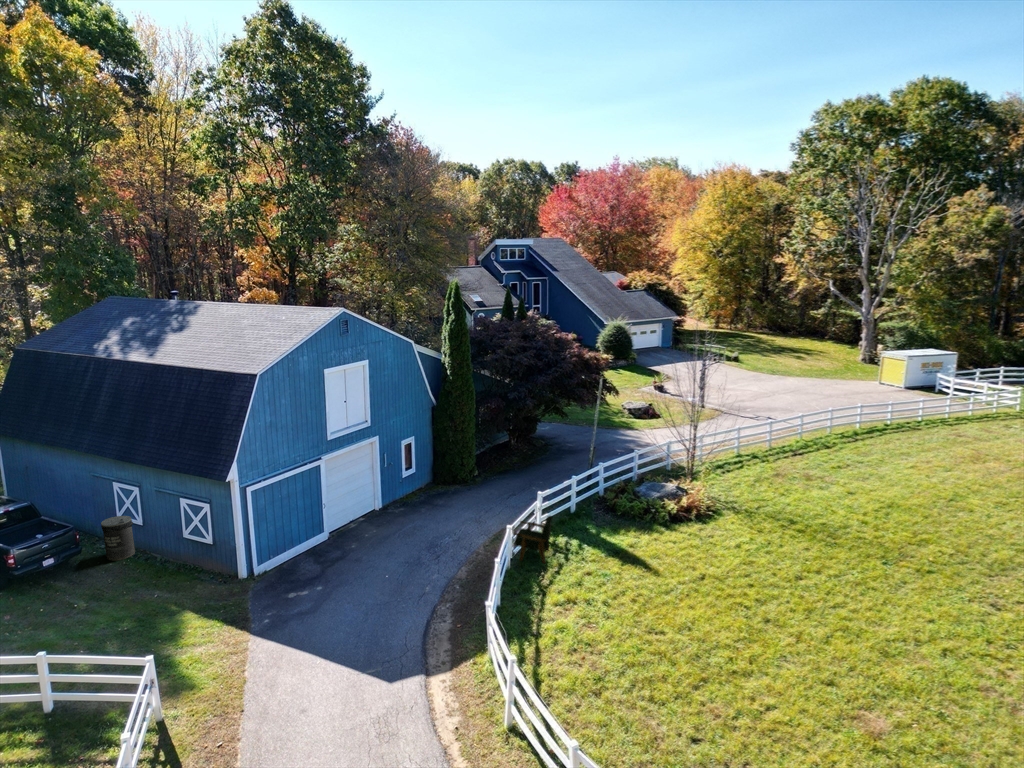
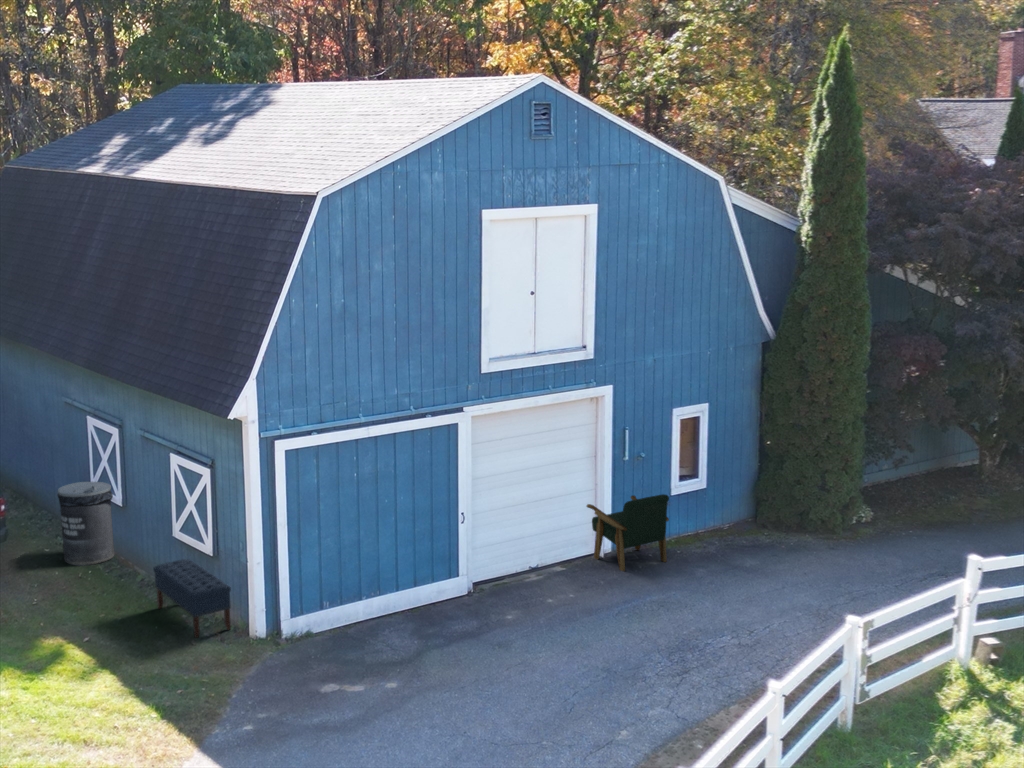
armchair: present [514,516,553,563] -> present [587,494,669,571]
bench: none [178,548,227,585] -> present [153,559,231,638]

